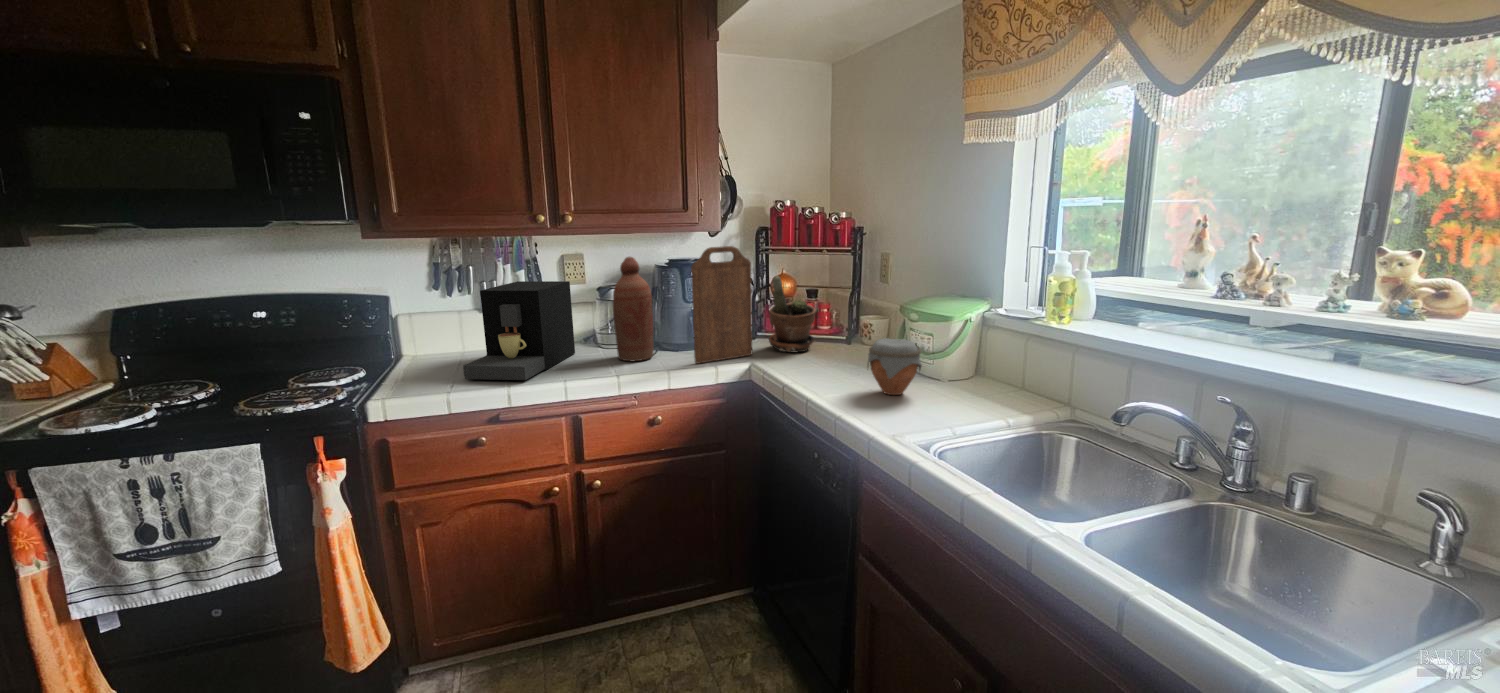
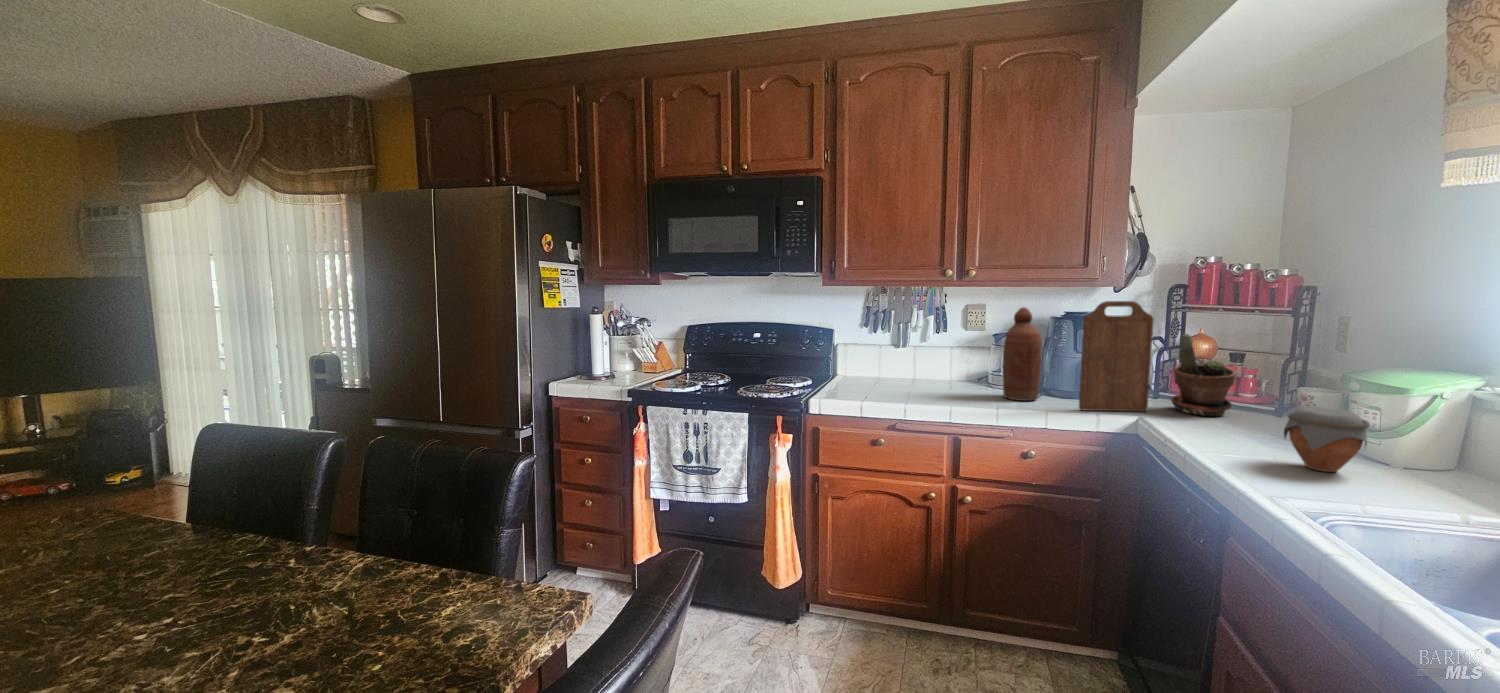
coffee maker: present [463,281,575,380] -> none [876,324,968,401]

